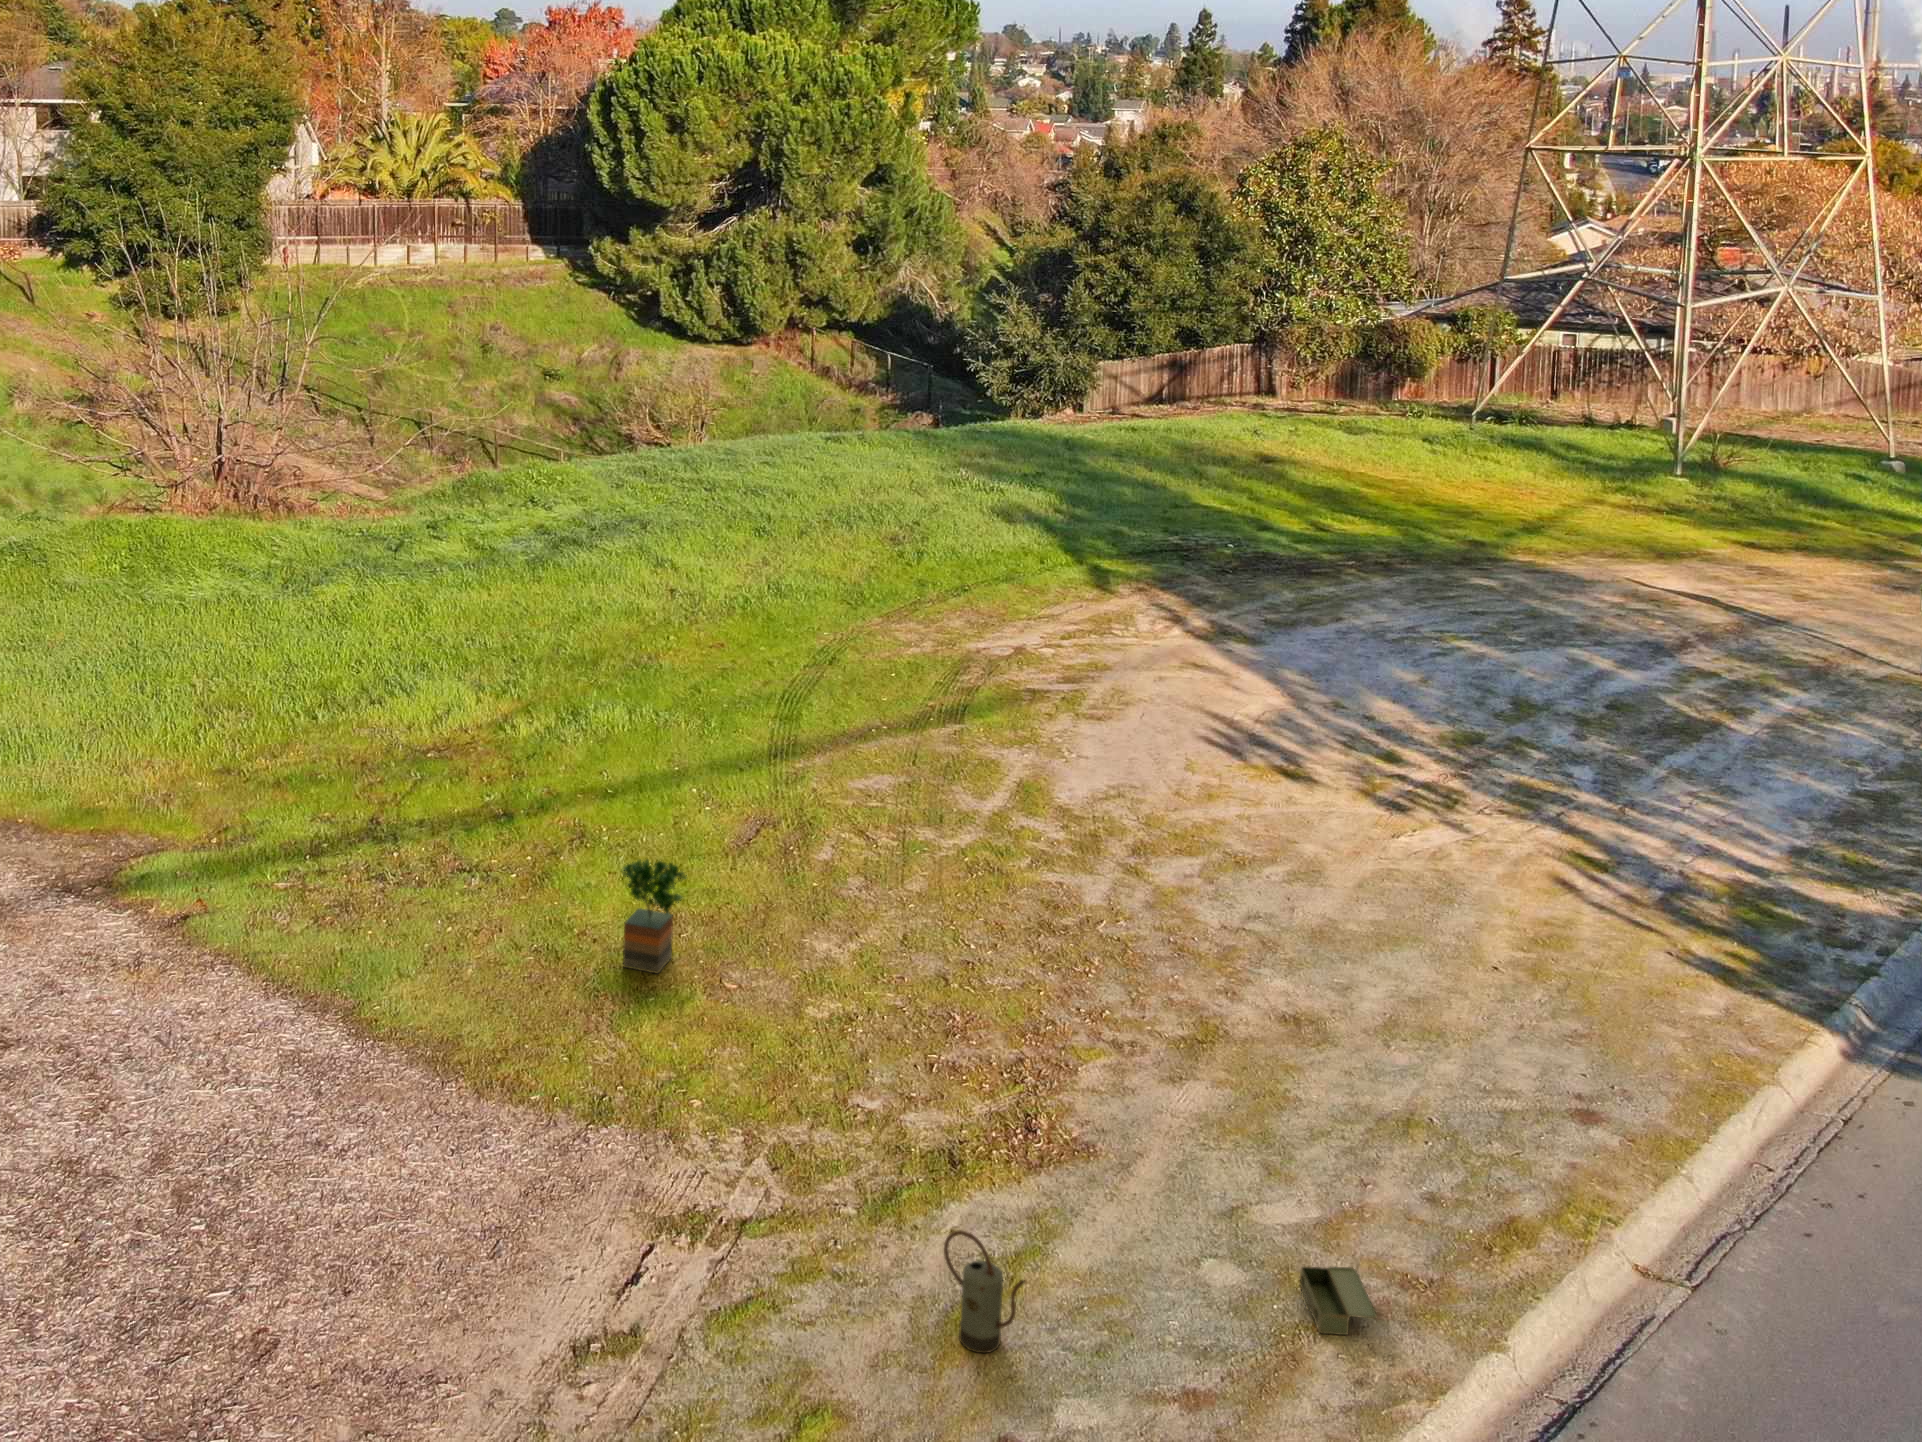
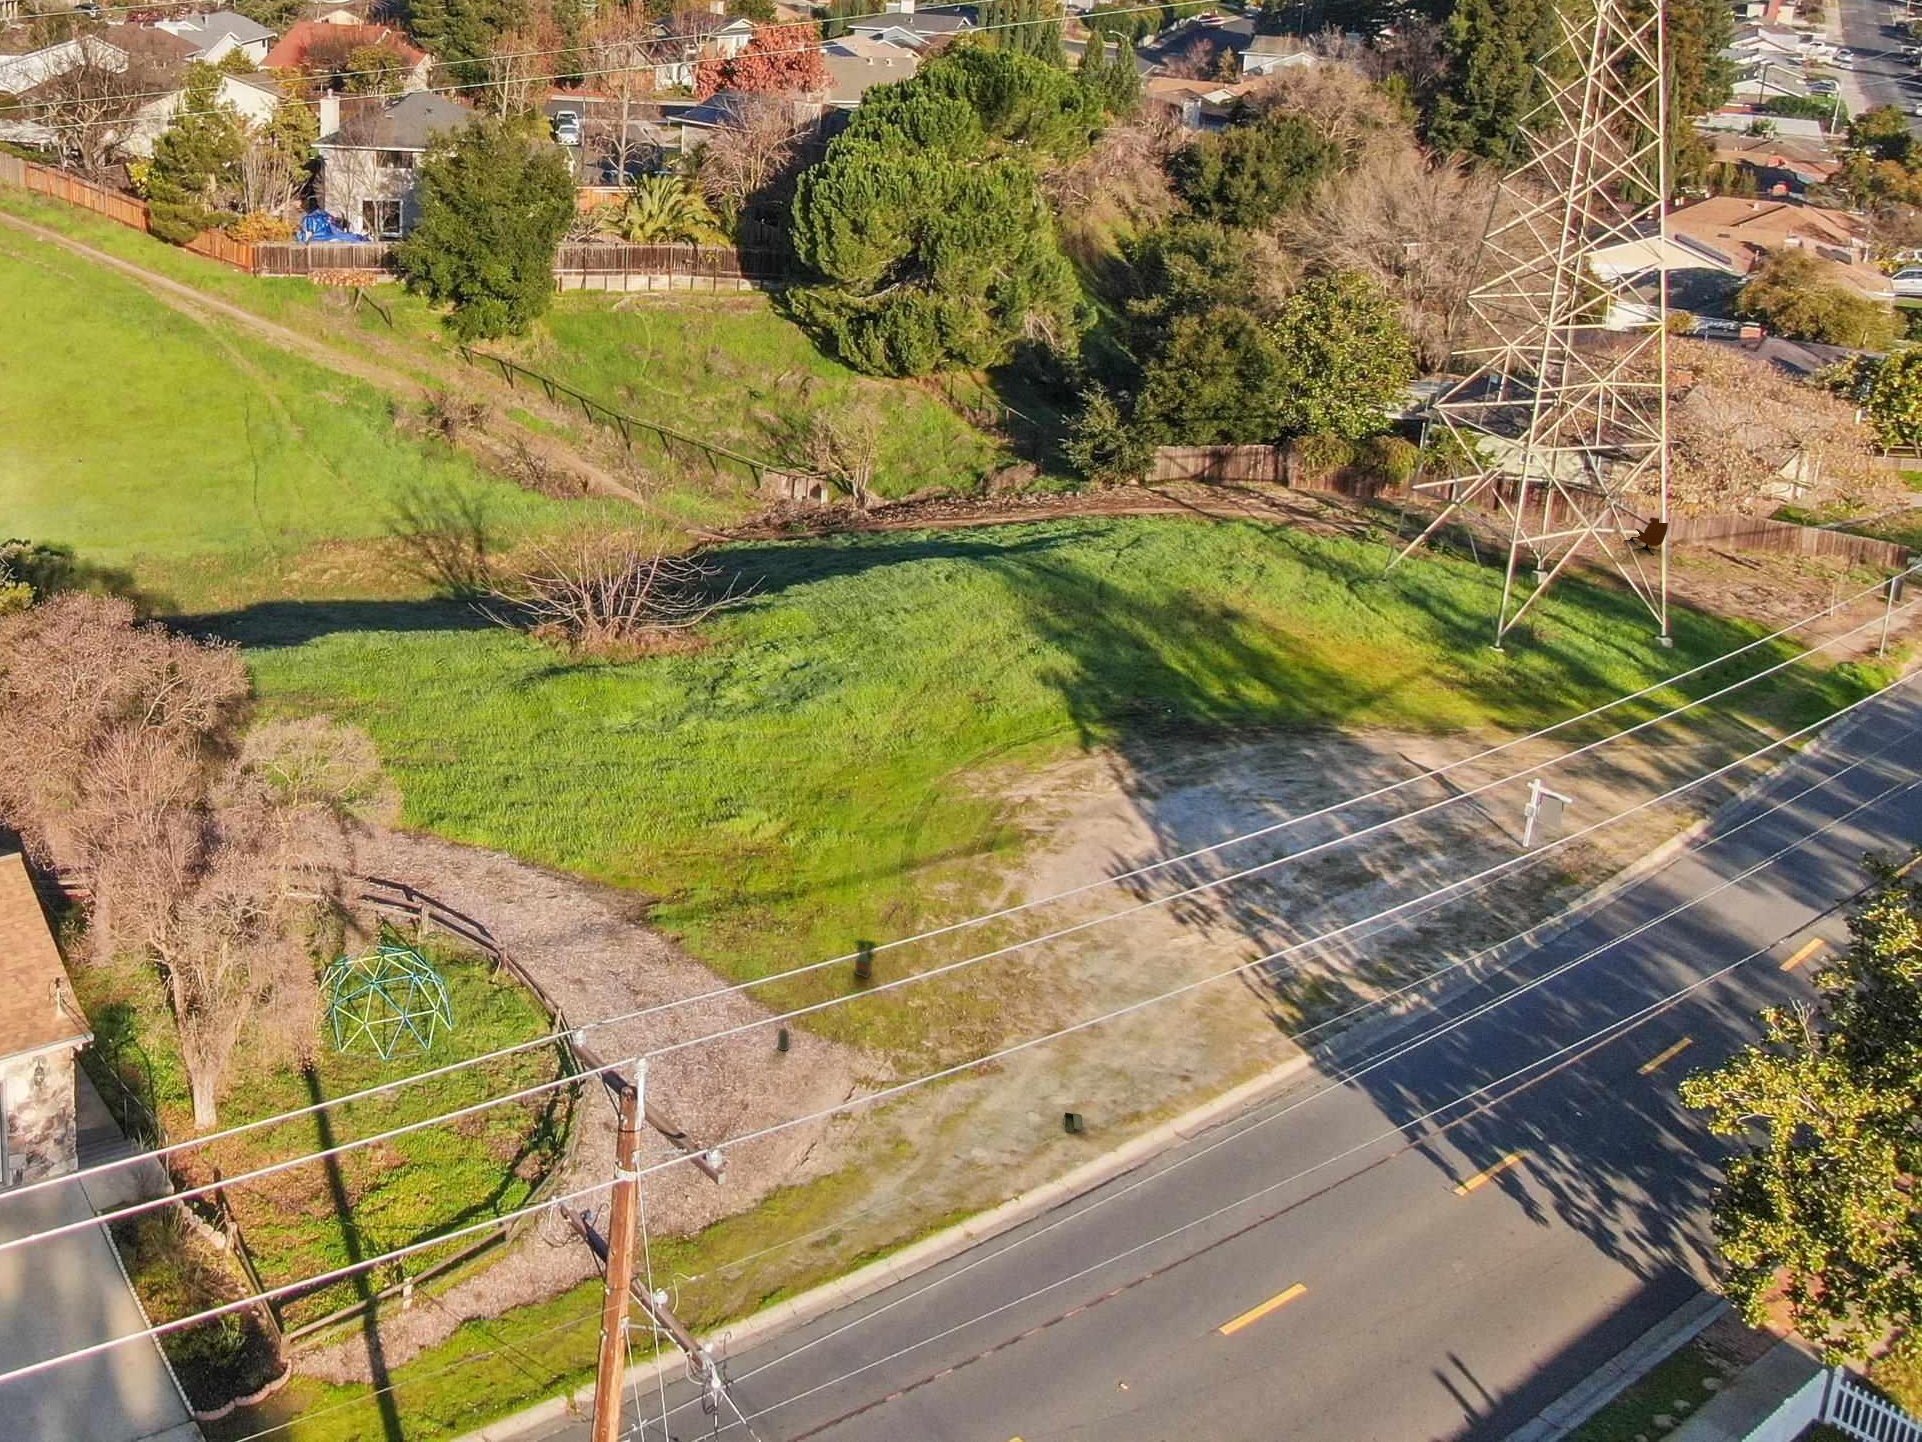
lounge chair: none [1720,370,1788,428] -> present [1625,517,1670,556]
watering can: present [944,1230,1025,1353] -> present [778,1029,789,1051]

